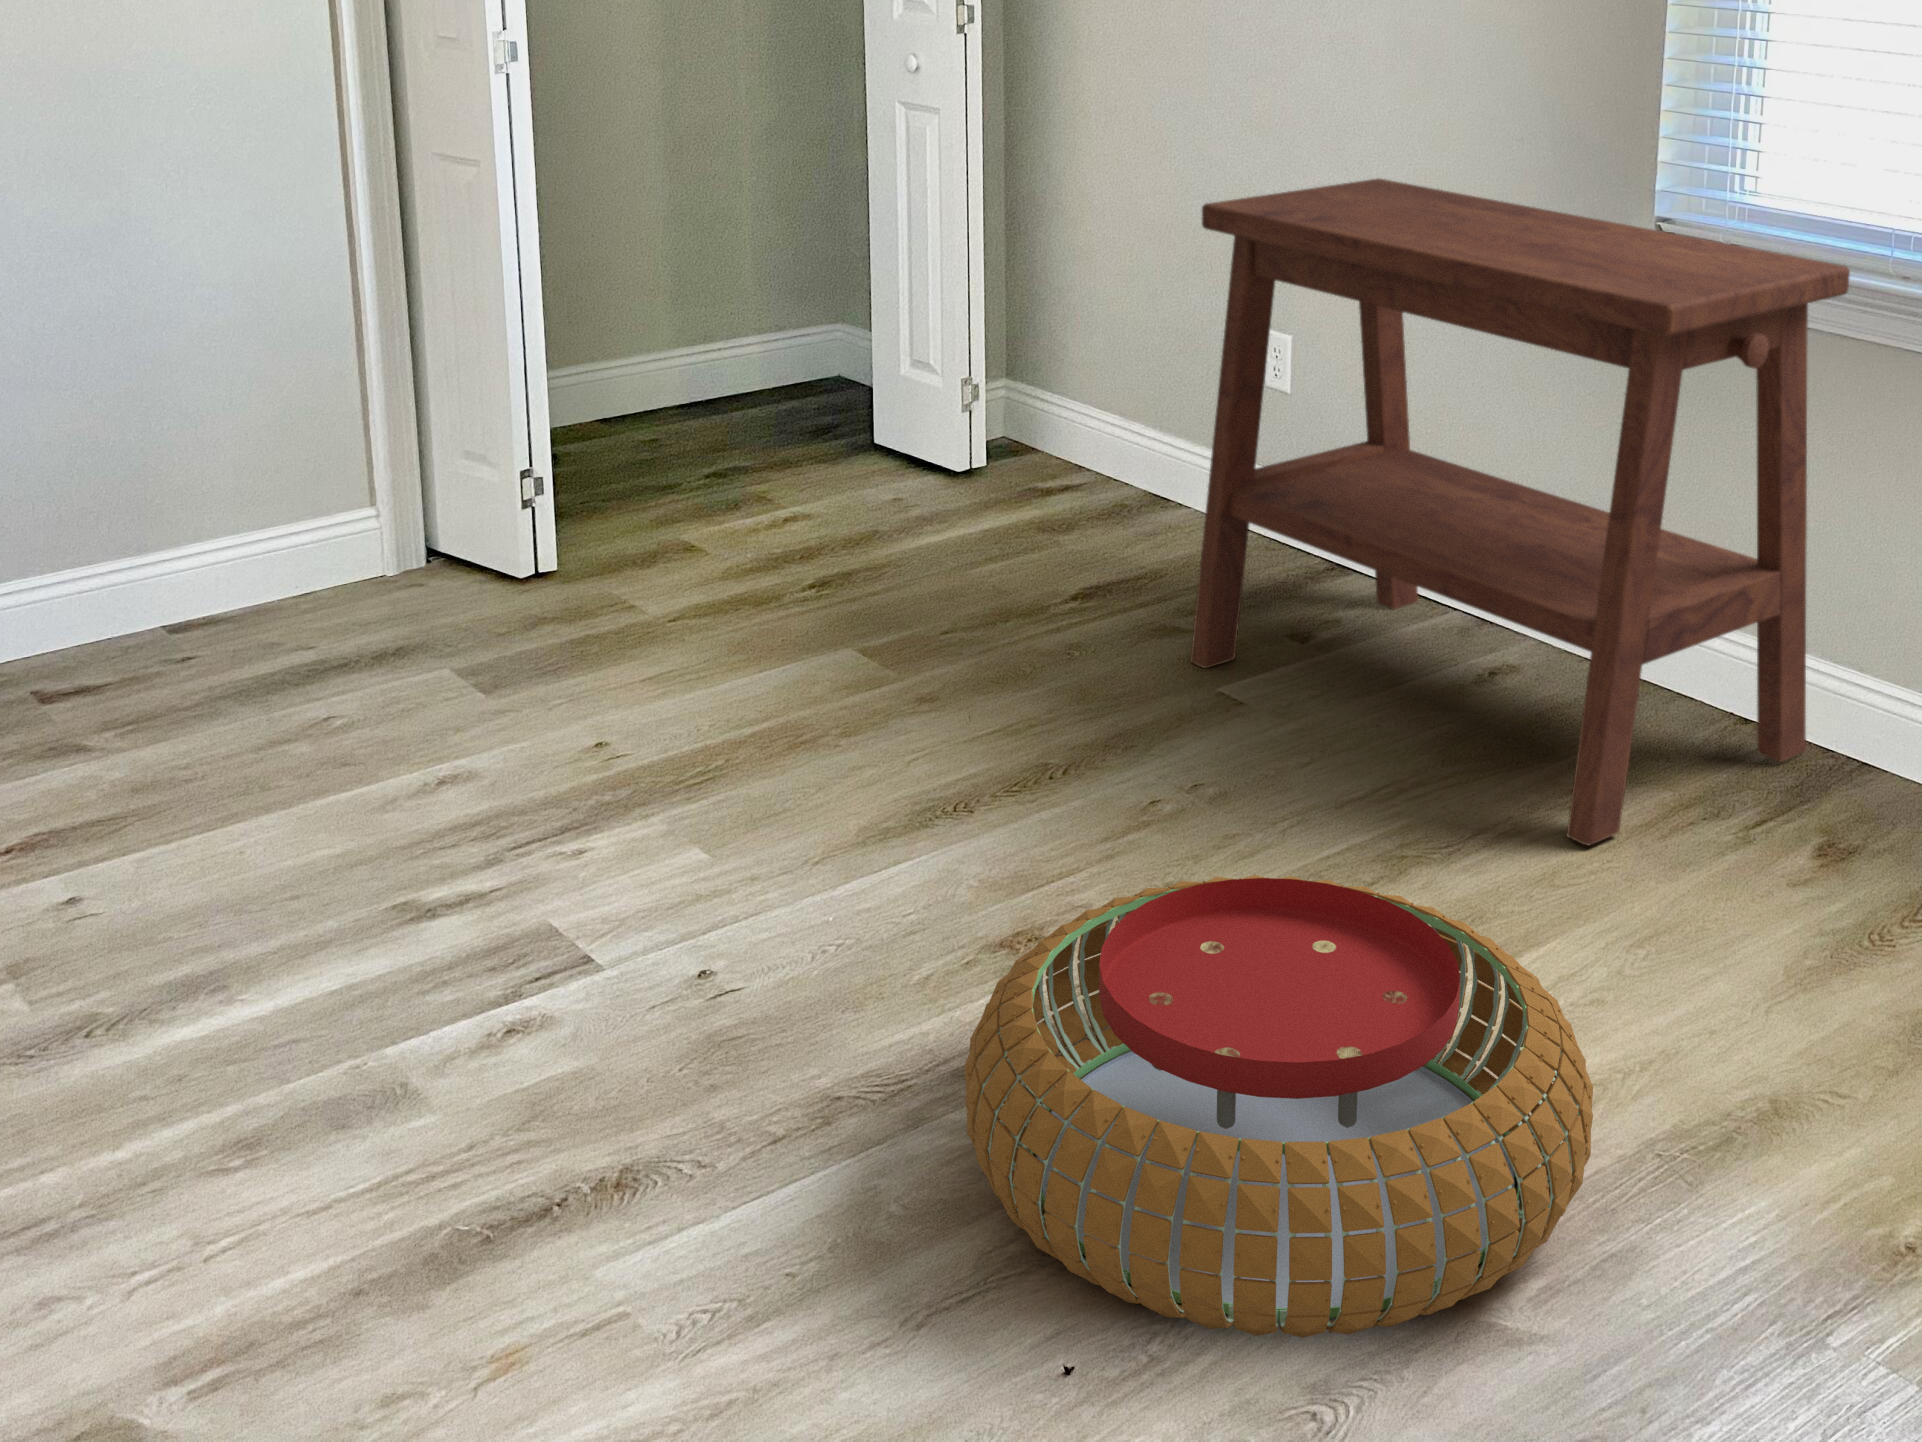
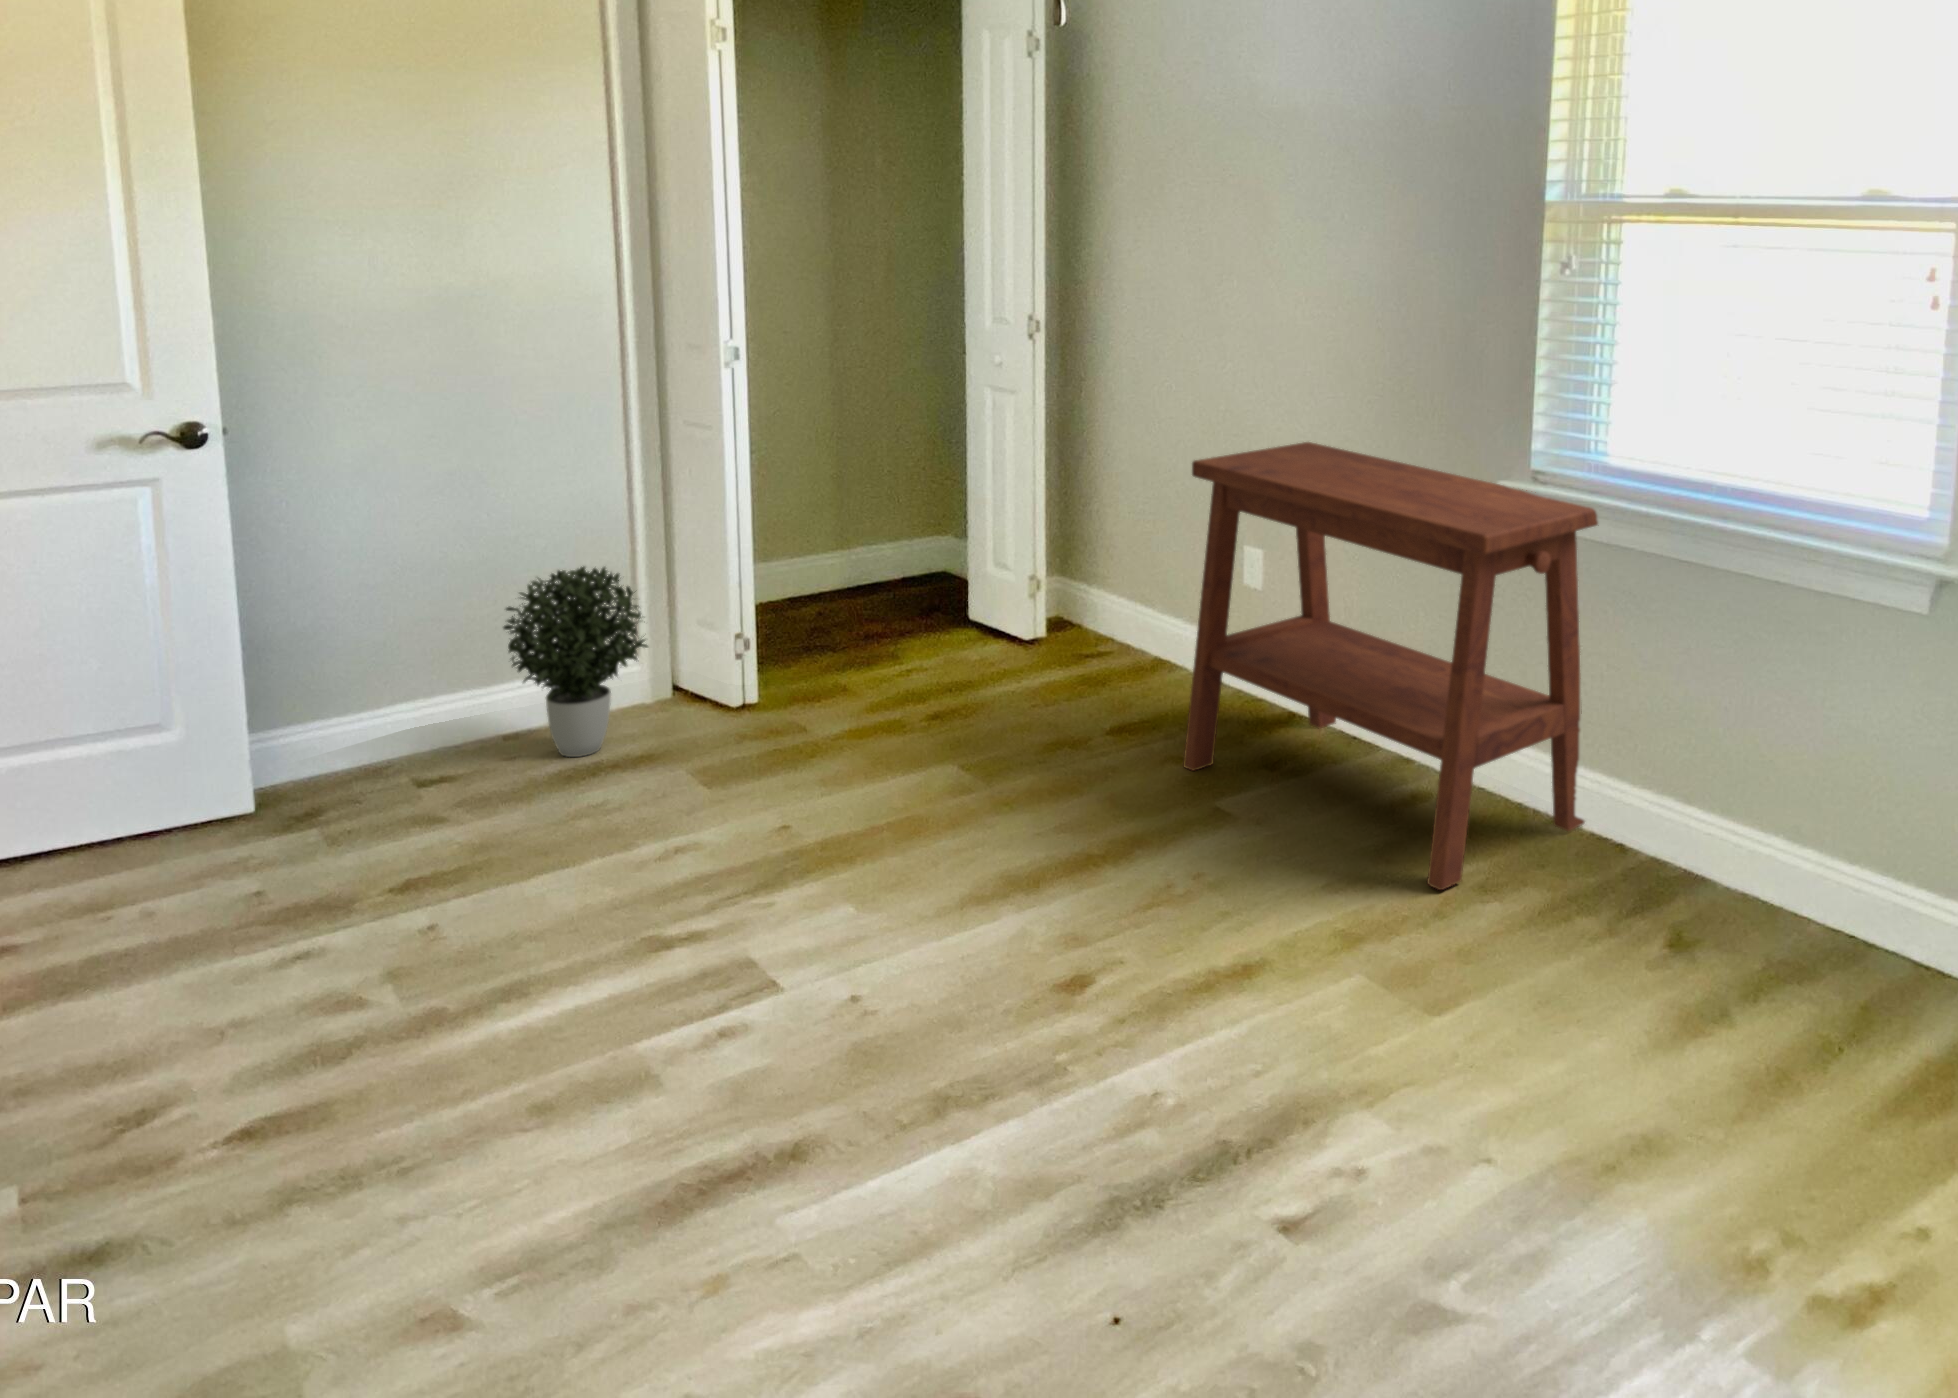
potted plant: none [189,364,403,640] -> present [503,566,648,757]
pouf: present [965,875,1593,1338] -> none [1026,914,1433,1224]

